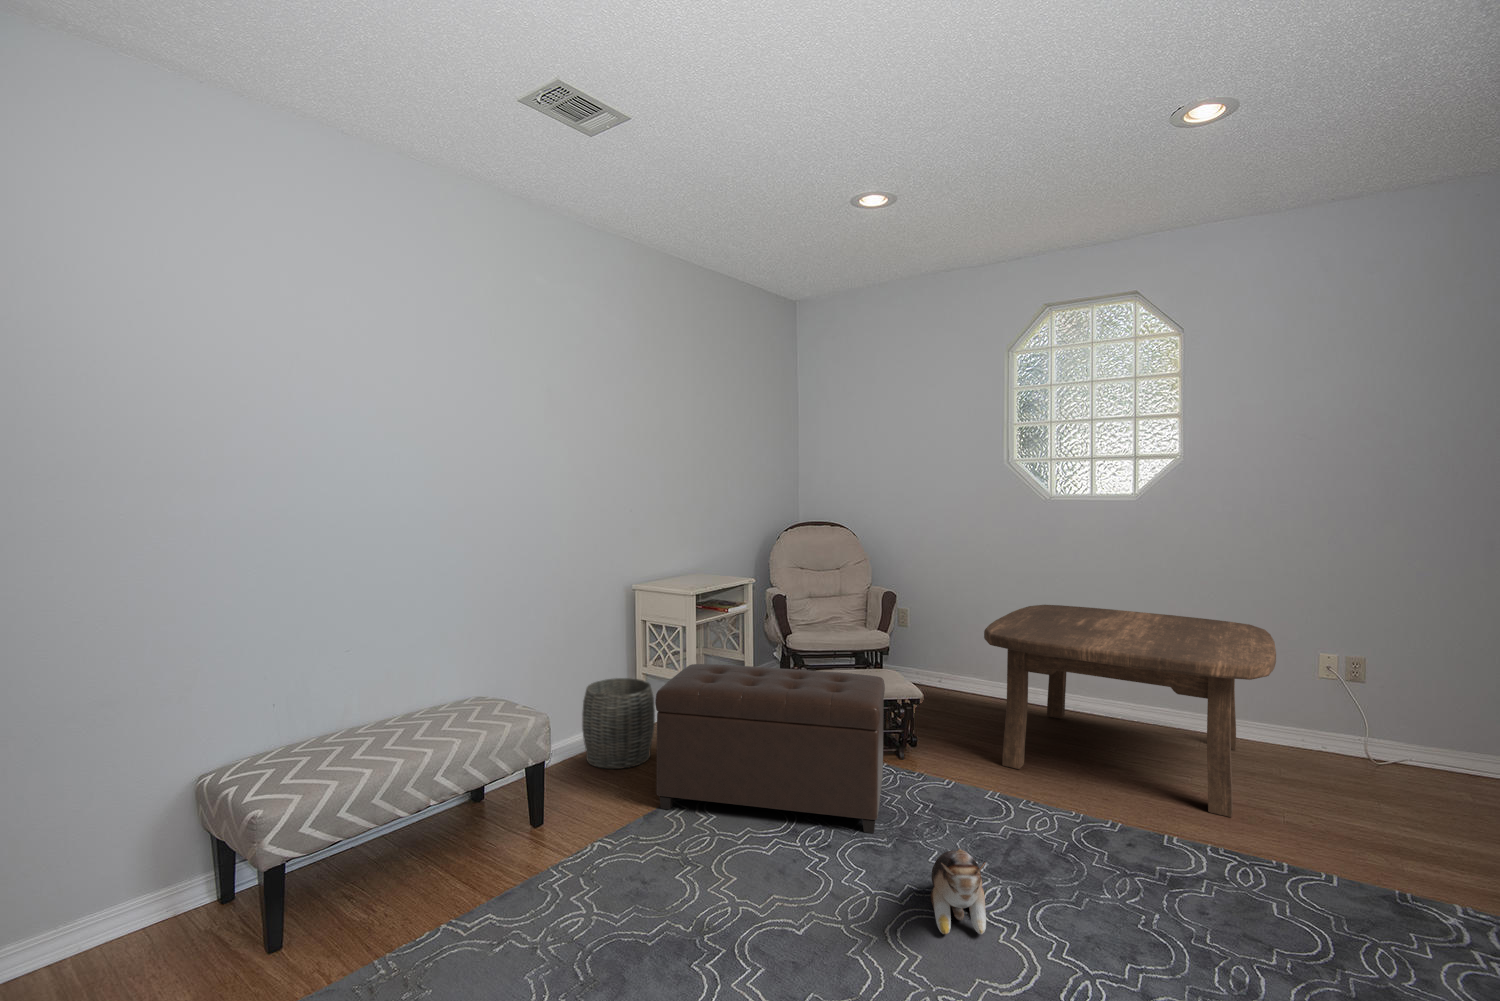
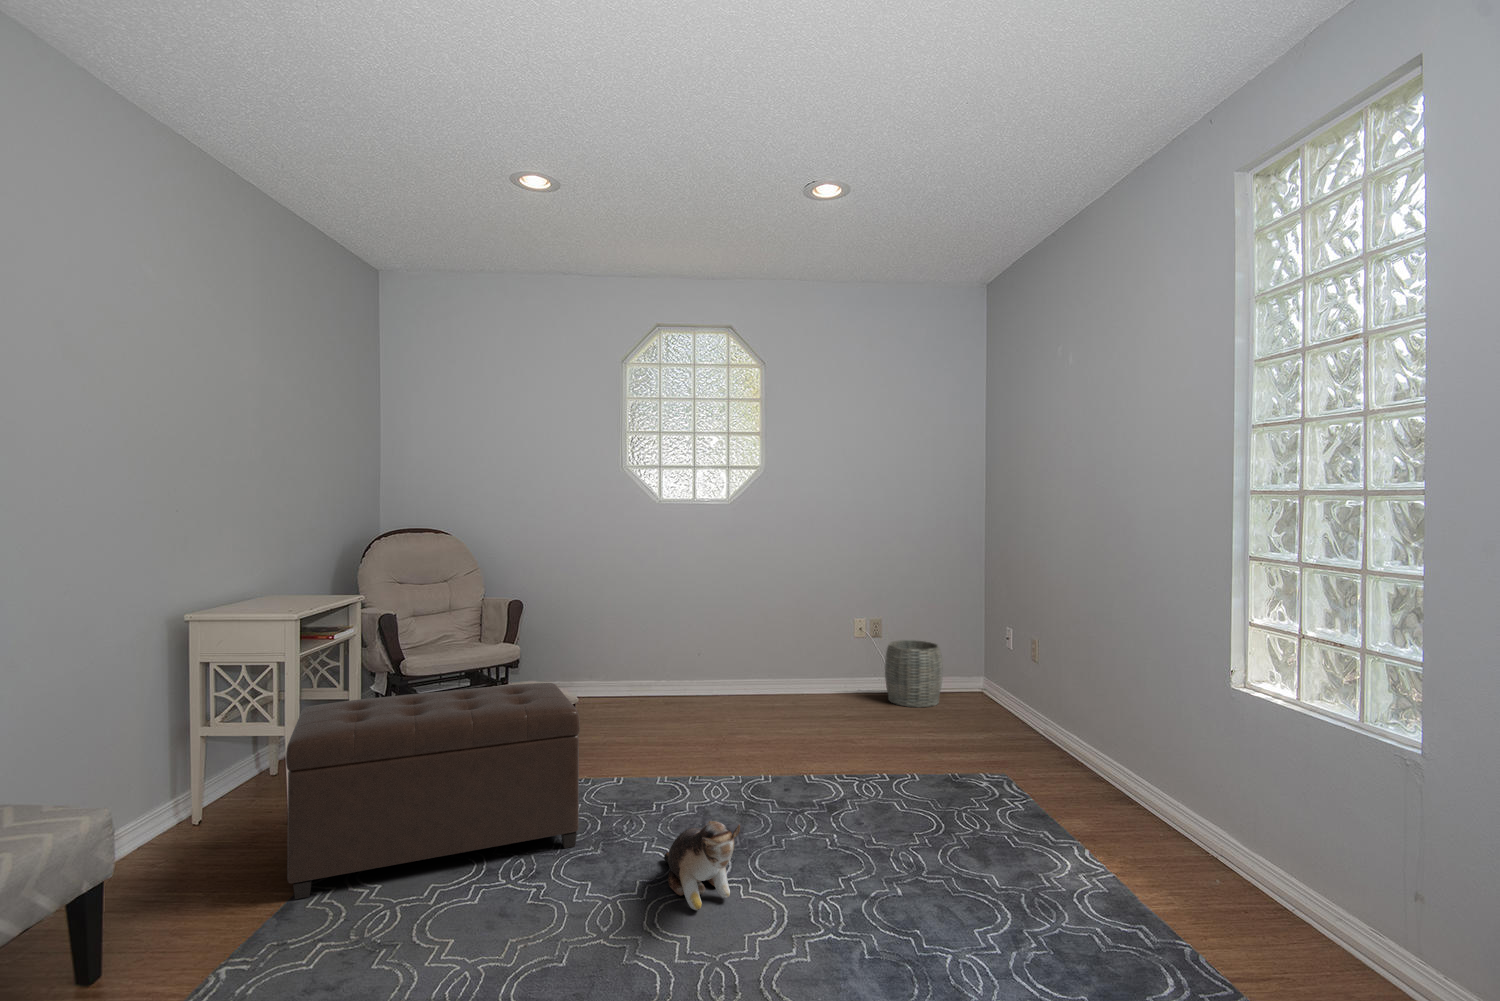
coffee table: present [984,605,1276,817] -> none [630,596,859,754]
woven basket: present [582,678,655,769] -> present [885,640,942,707]

